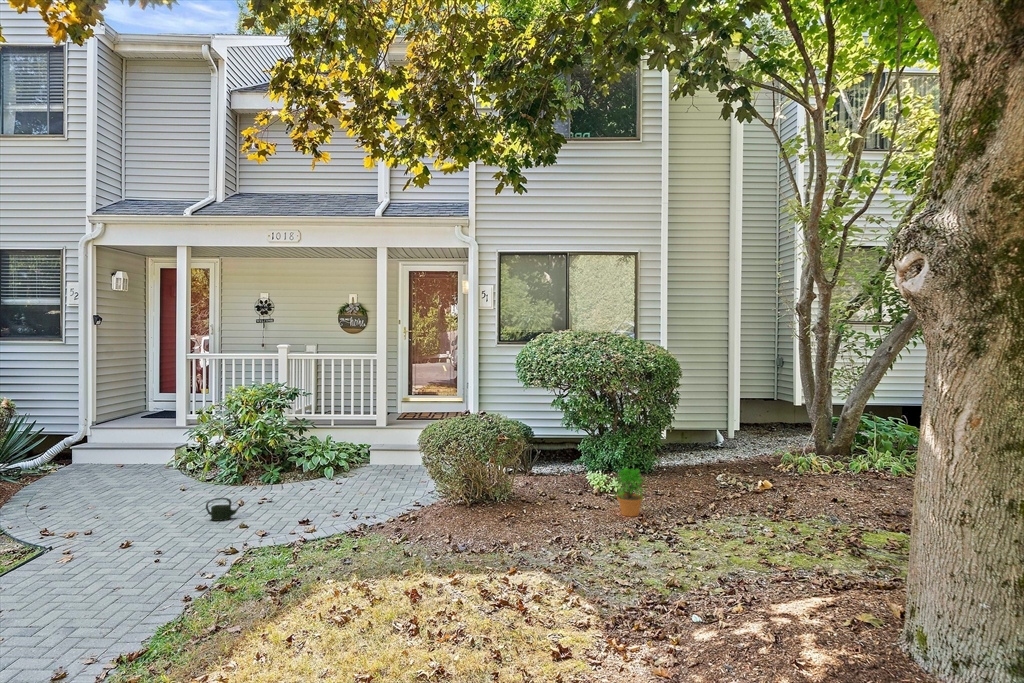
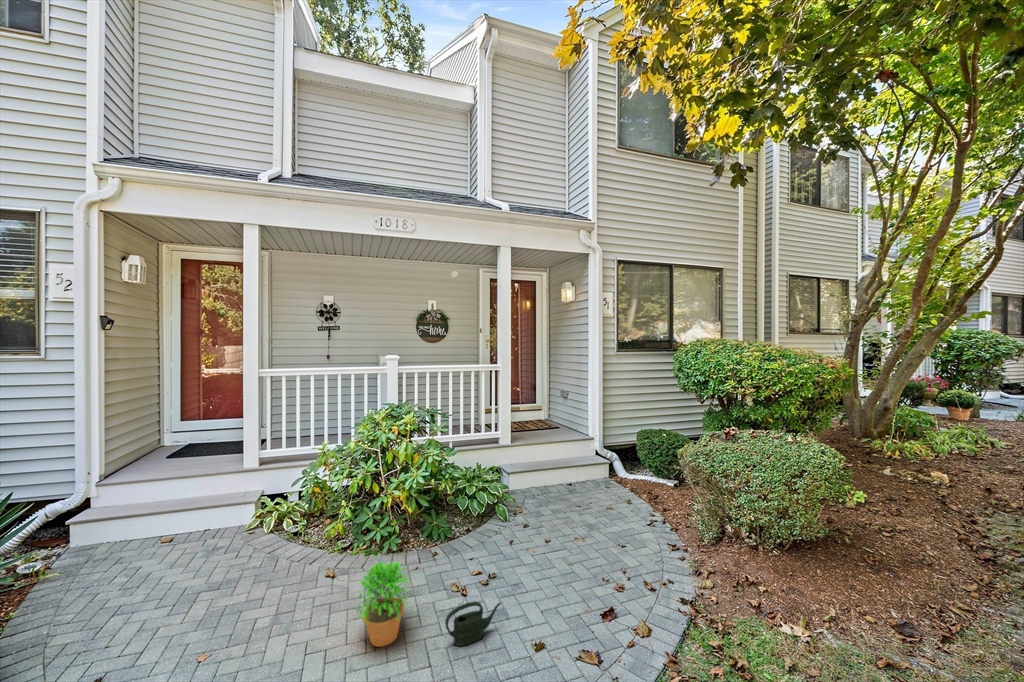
potted plant: present [614,468,646,517] -> present [358,562,408,647]

